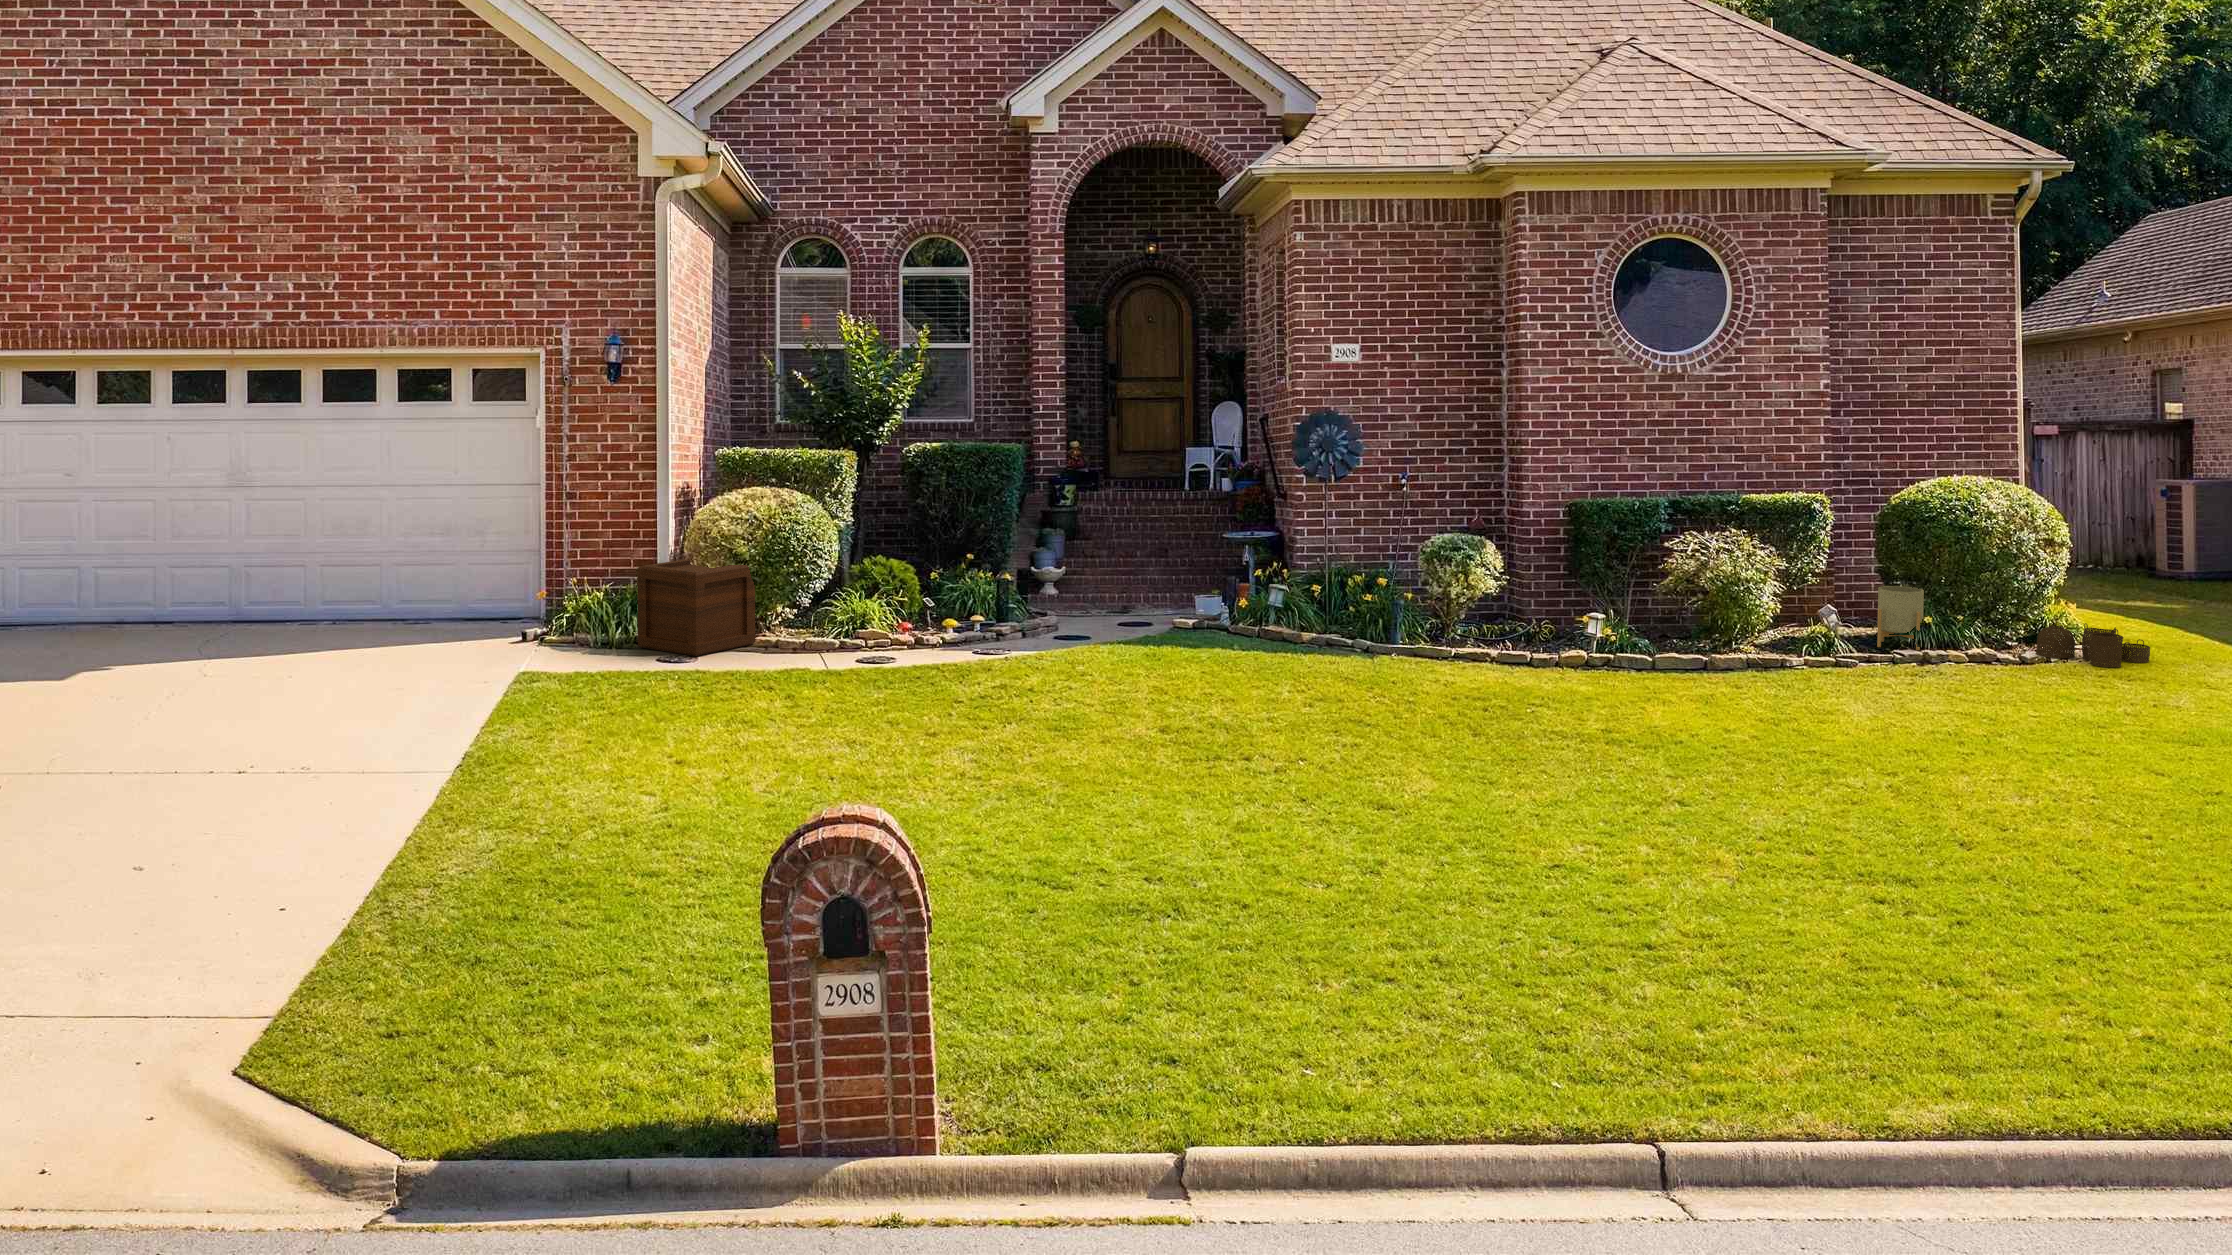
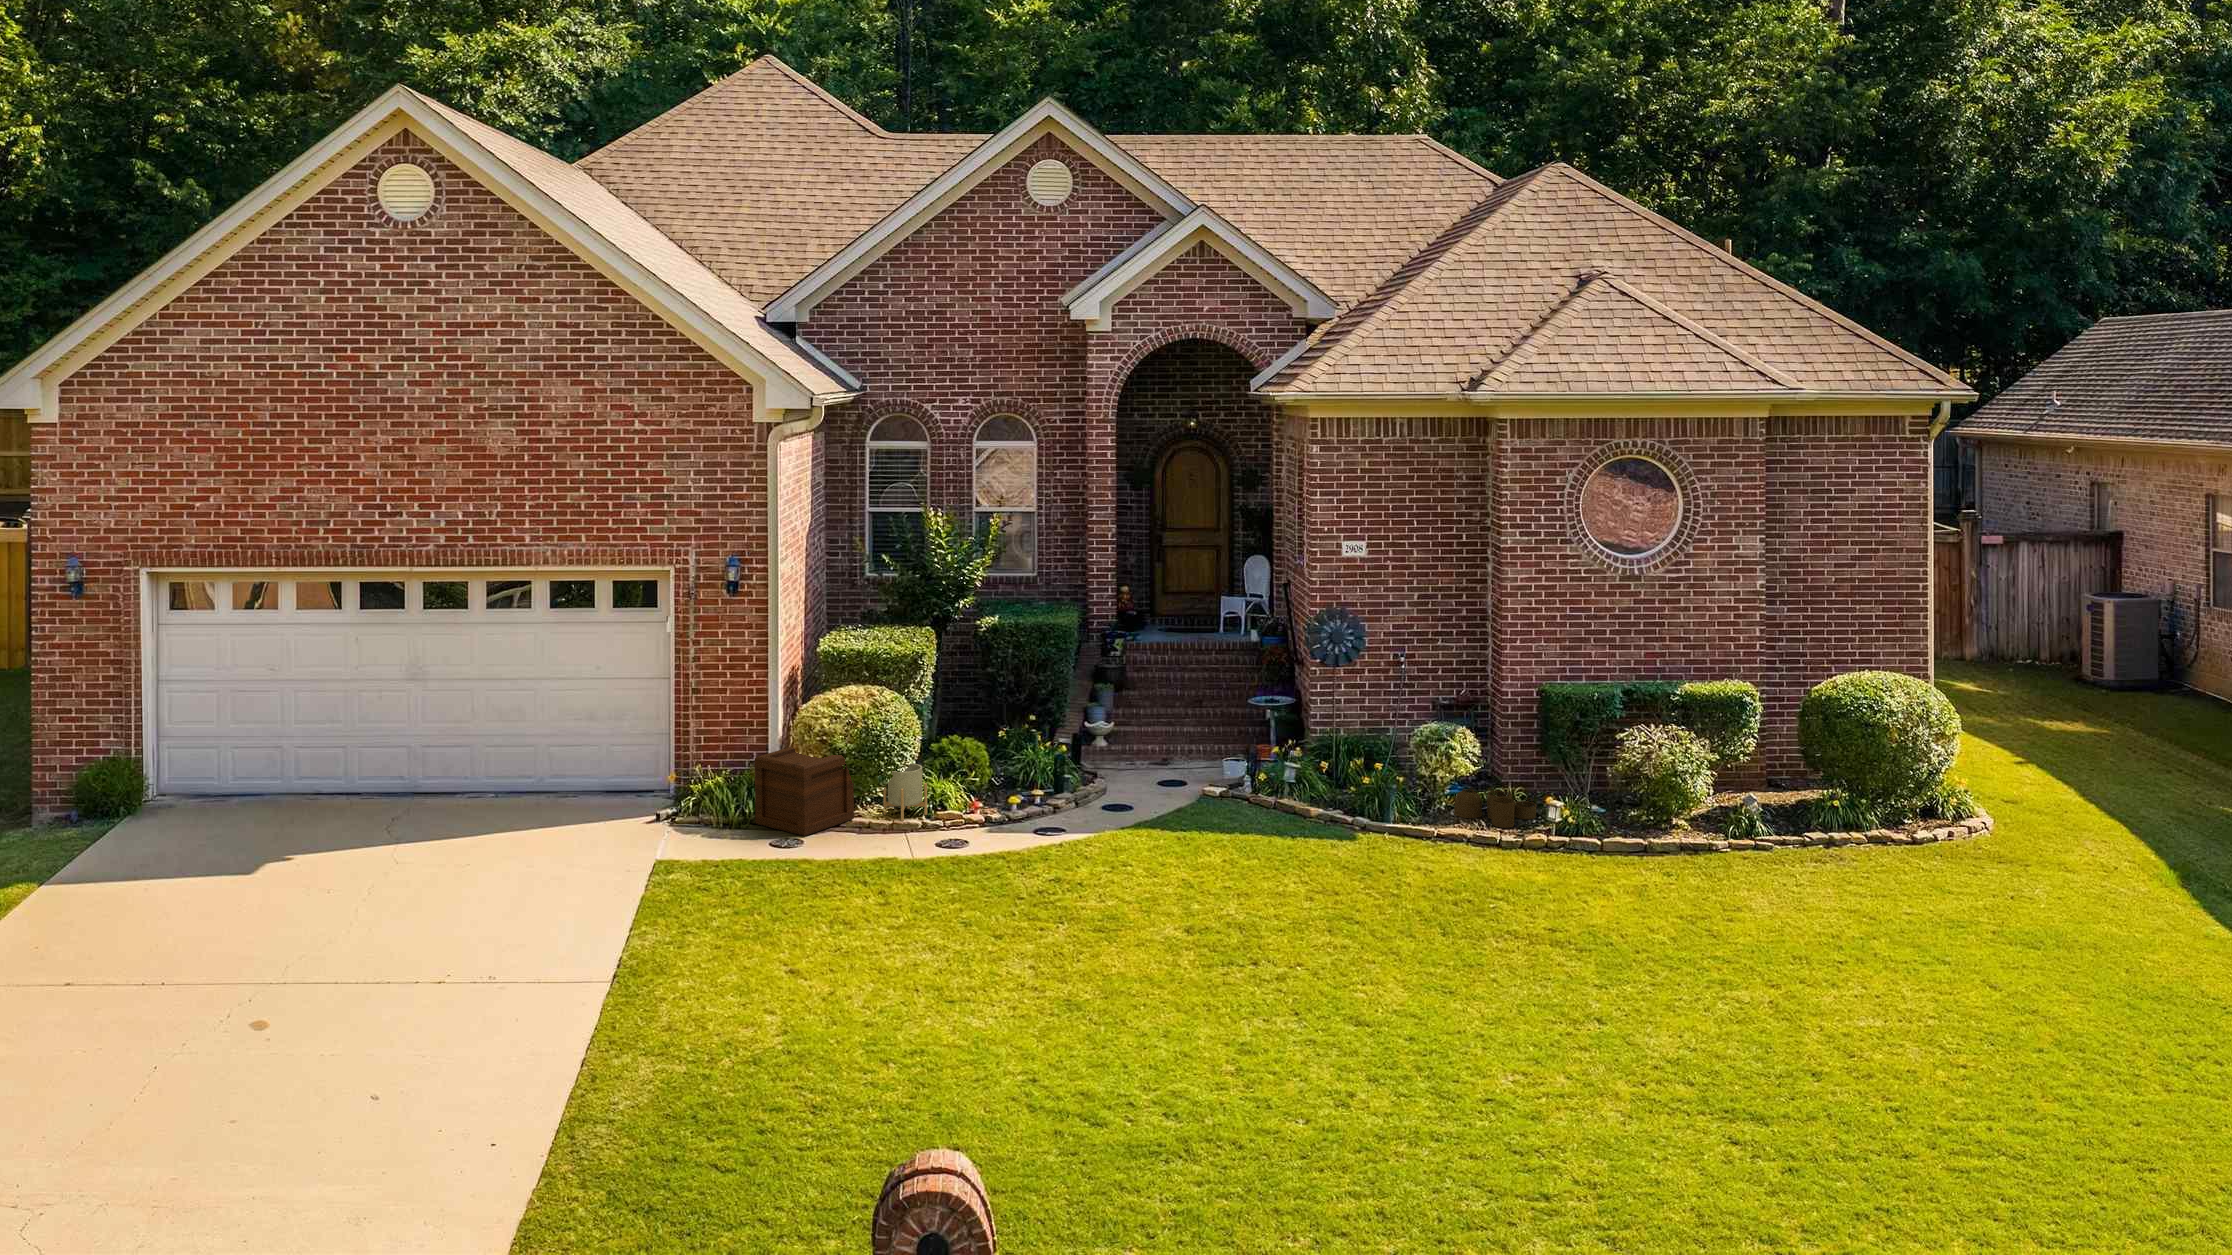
planter: present [1877,586,1924,650] -> present [883,763,927,821]
woven basket: present [2036,623,2150,667] -> present [1454,788,1536,828]

